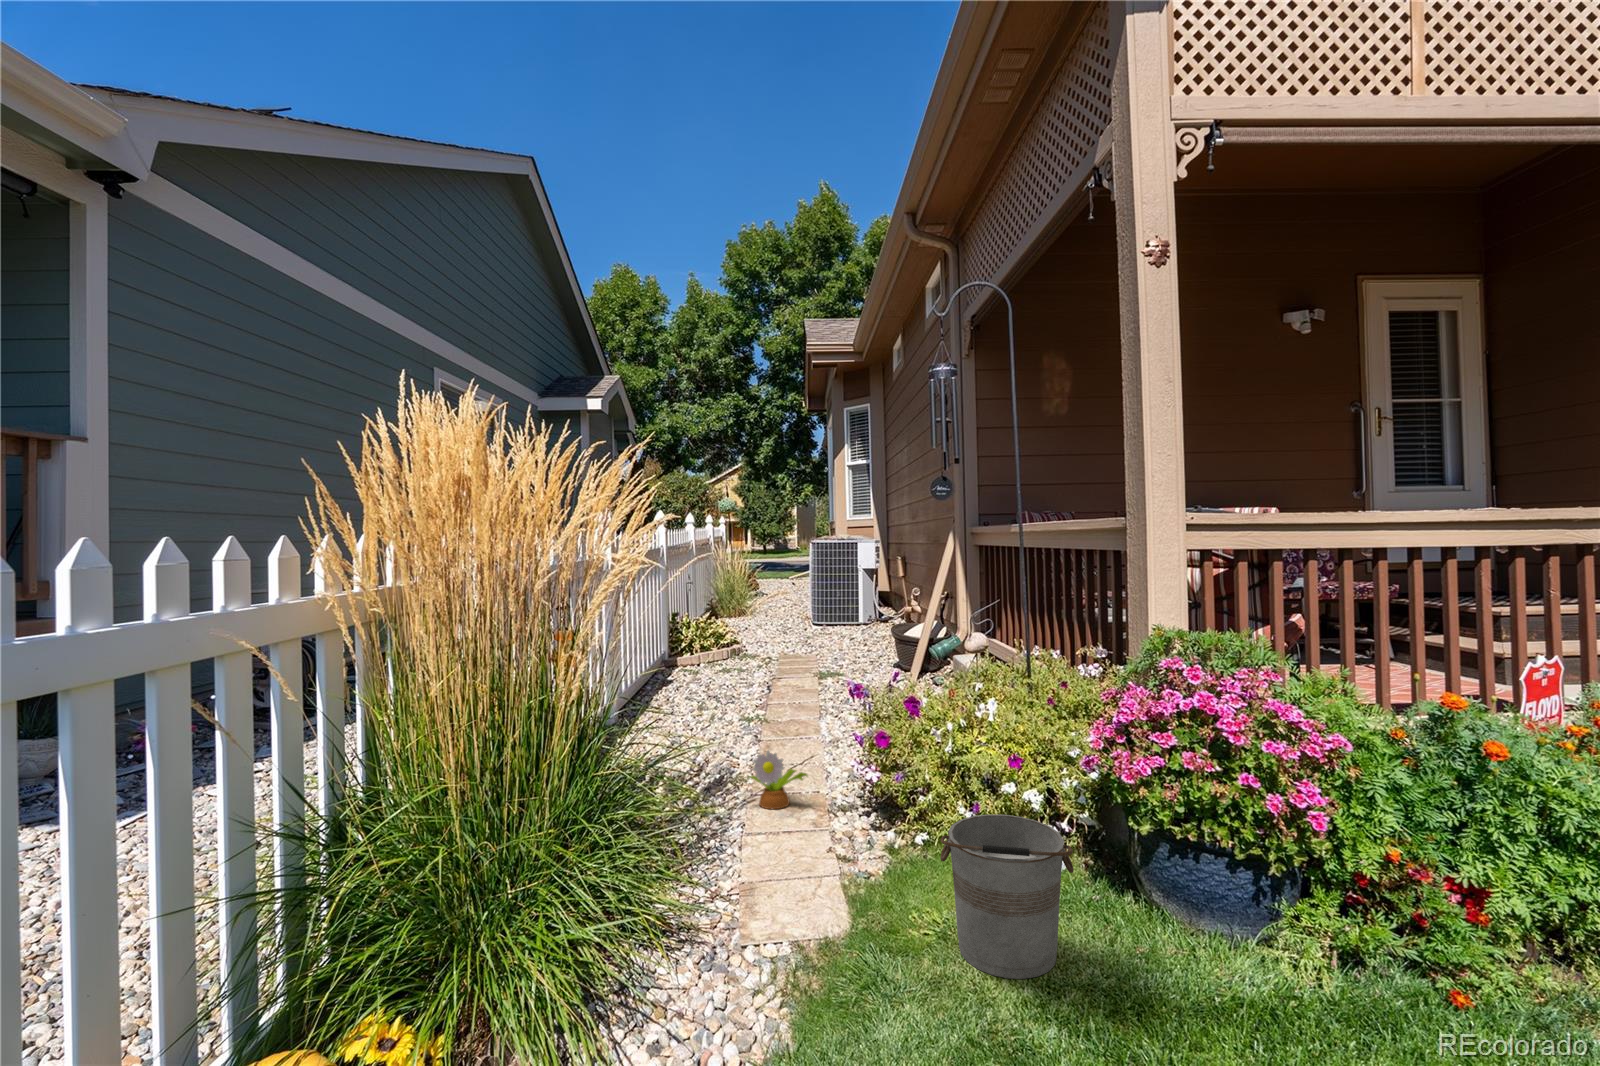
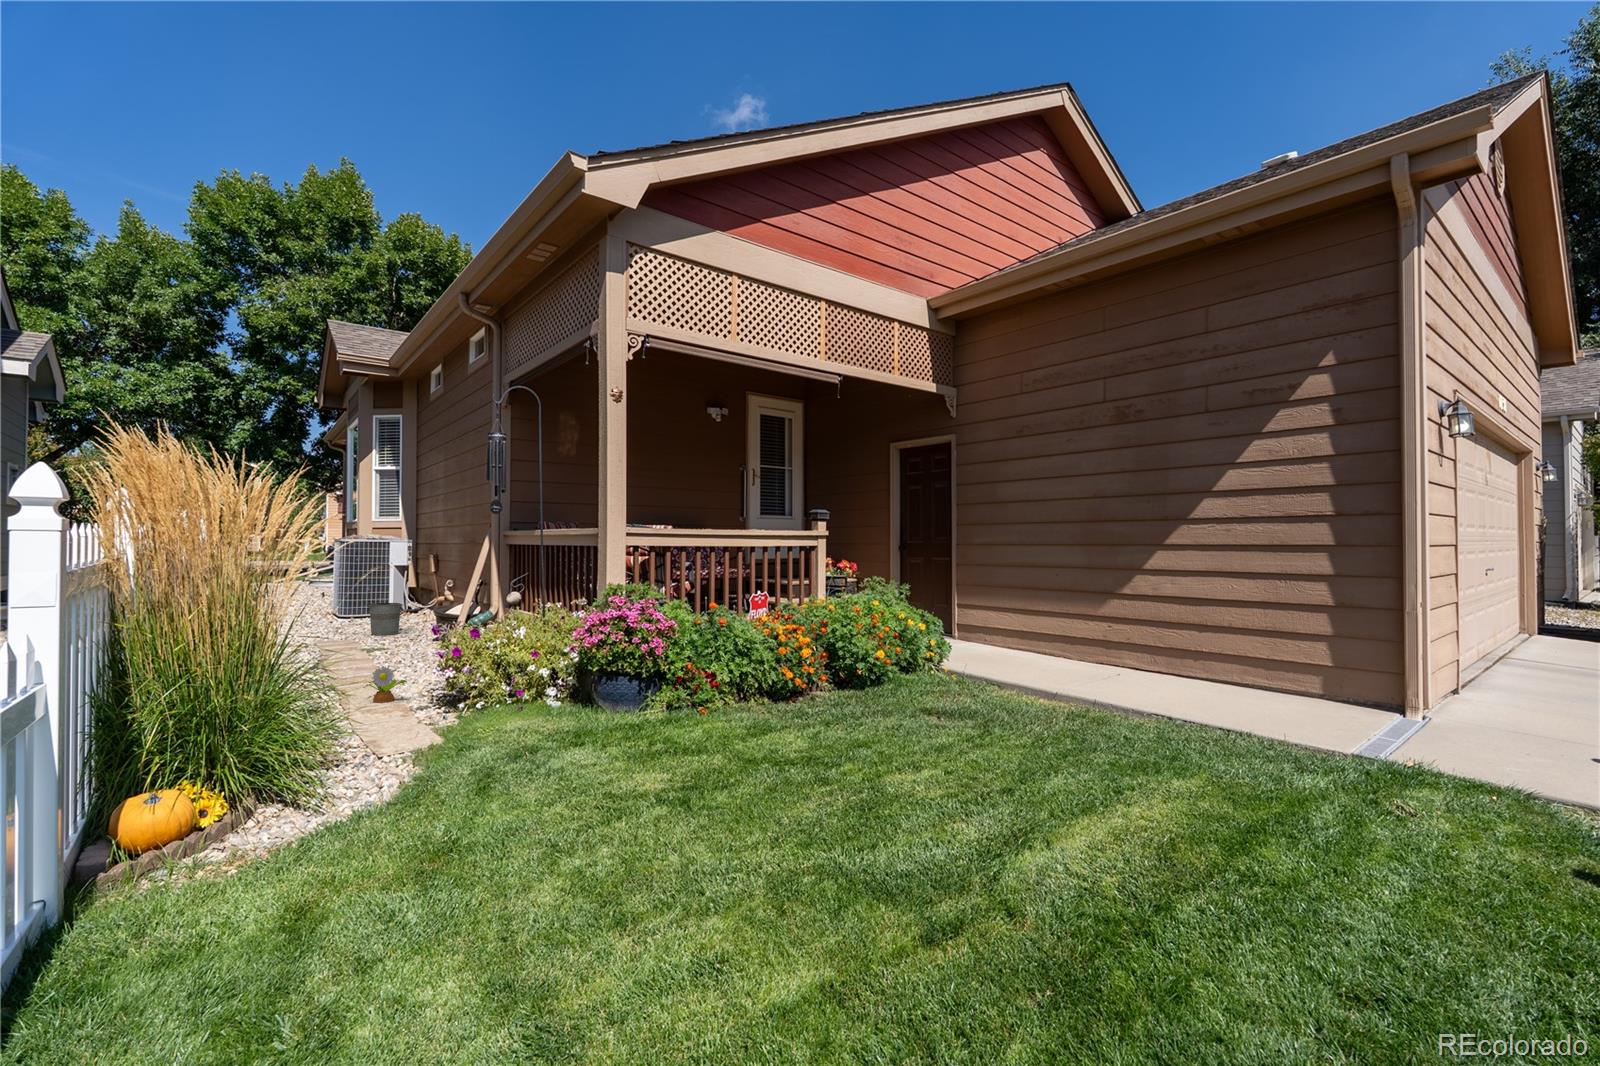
bucket: present [940,814,1074,979] -> present [367,603,404,636]

